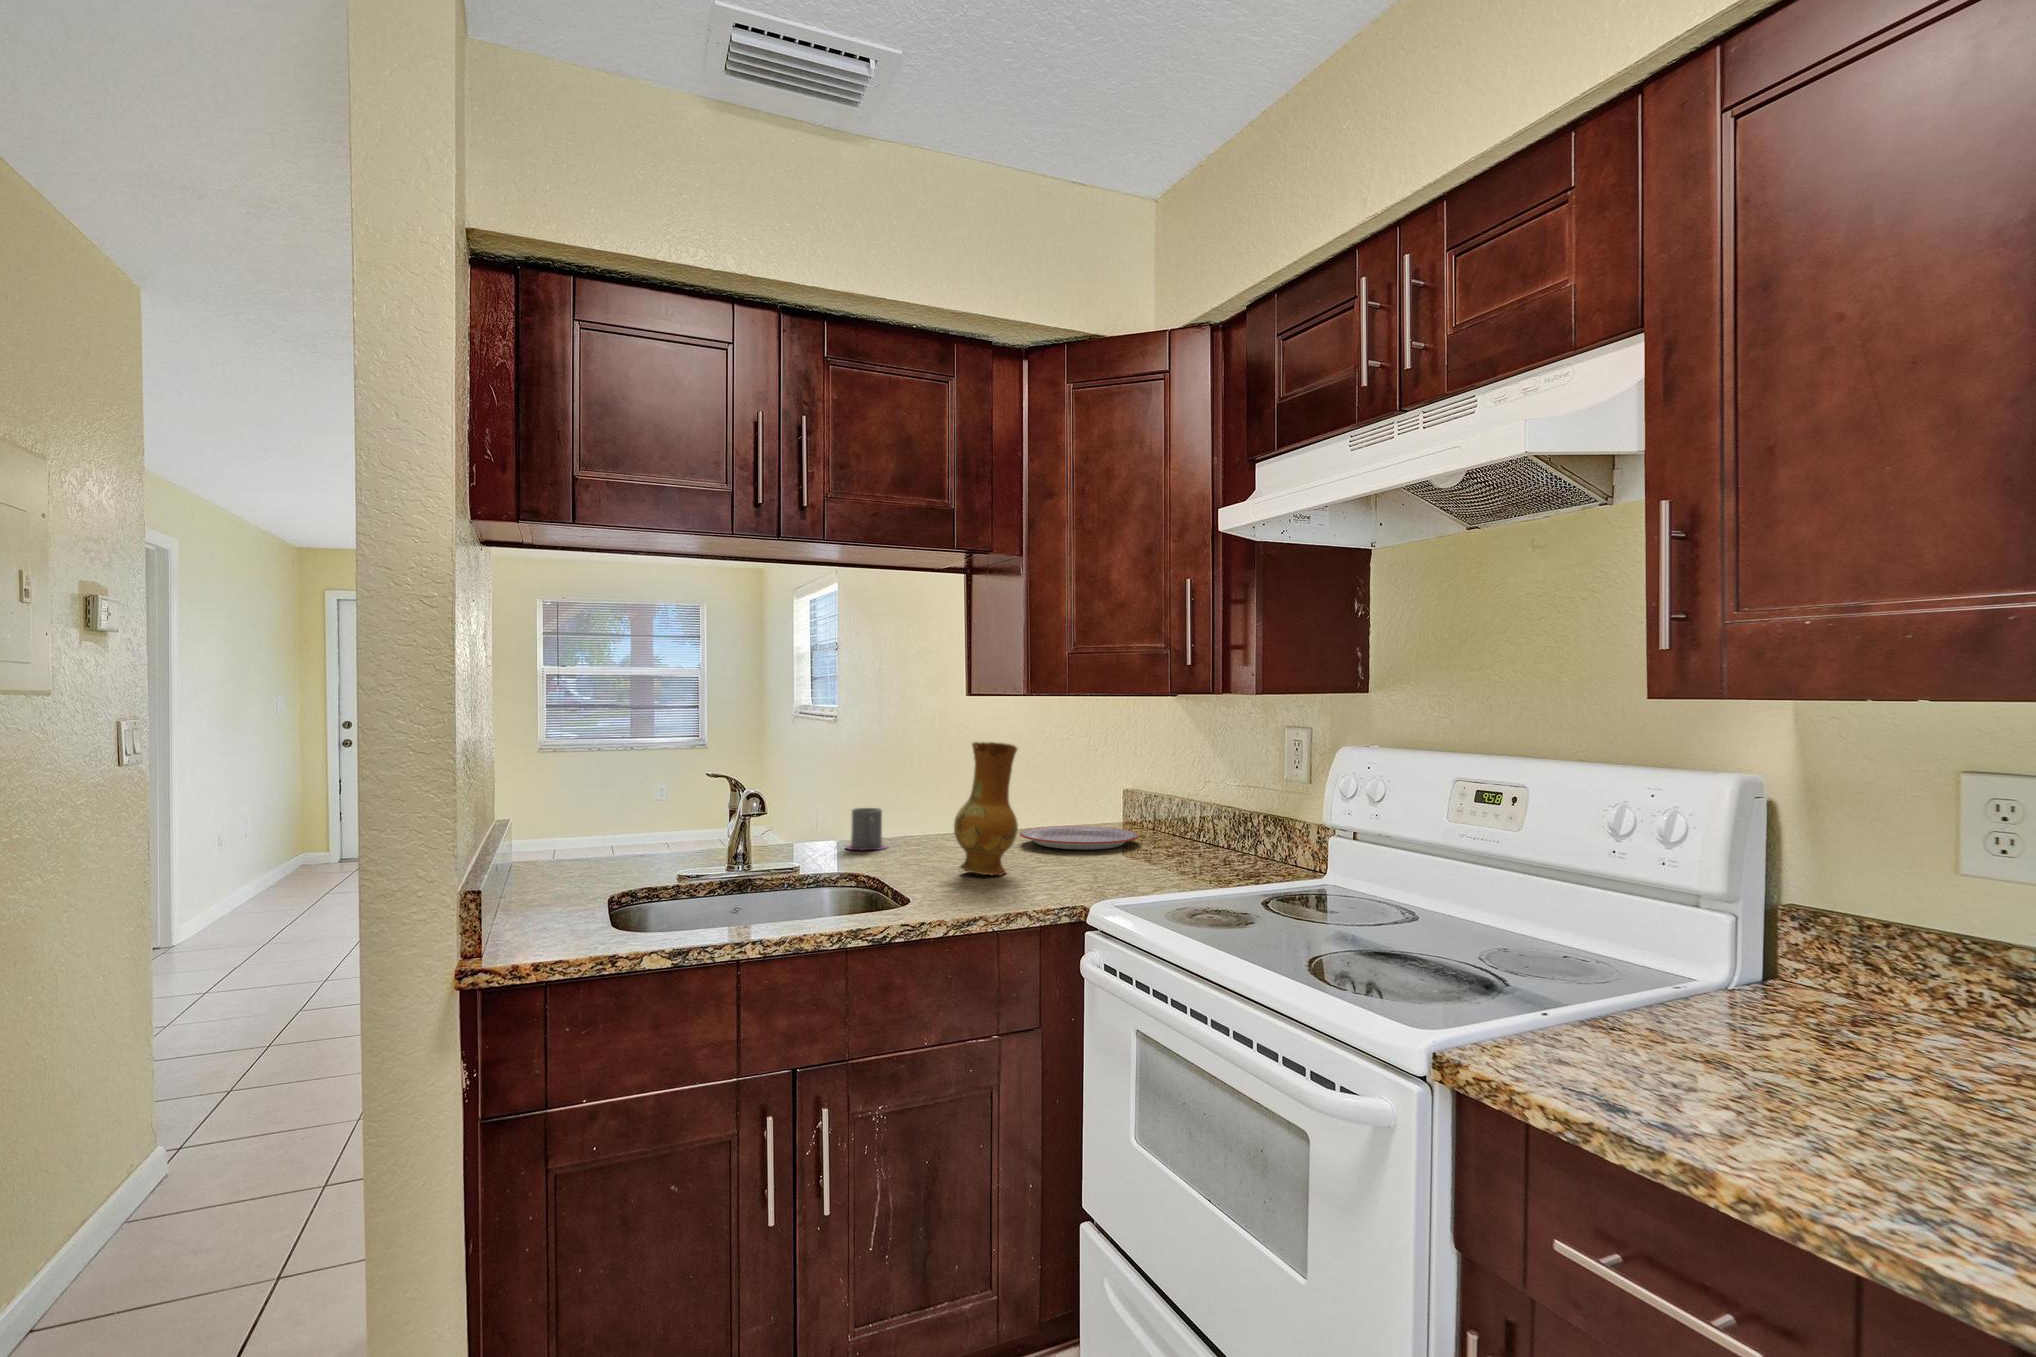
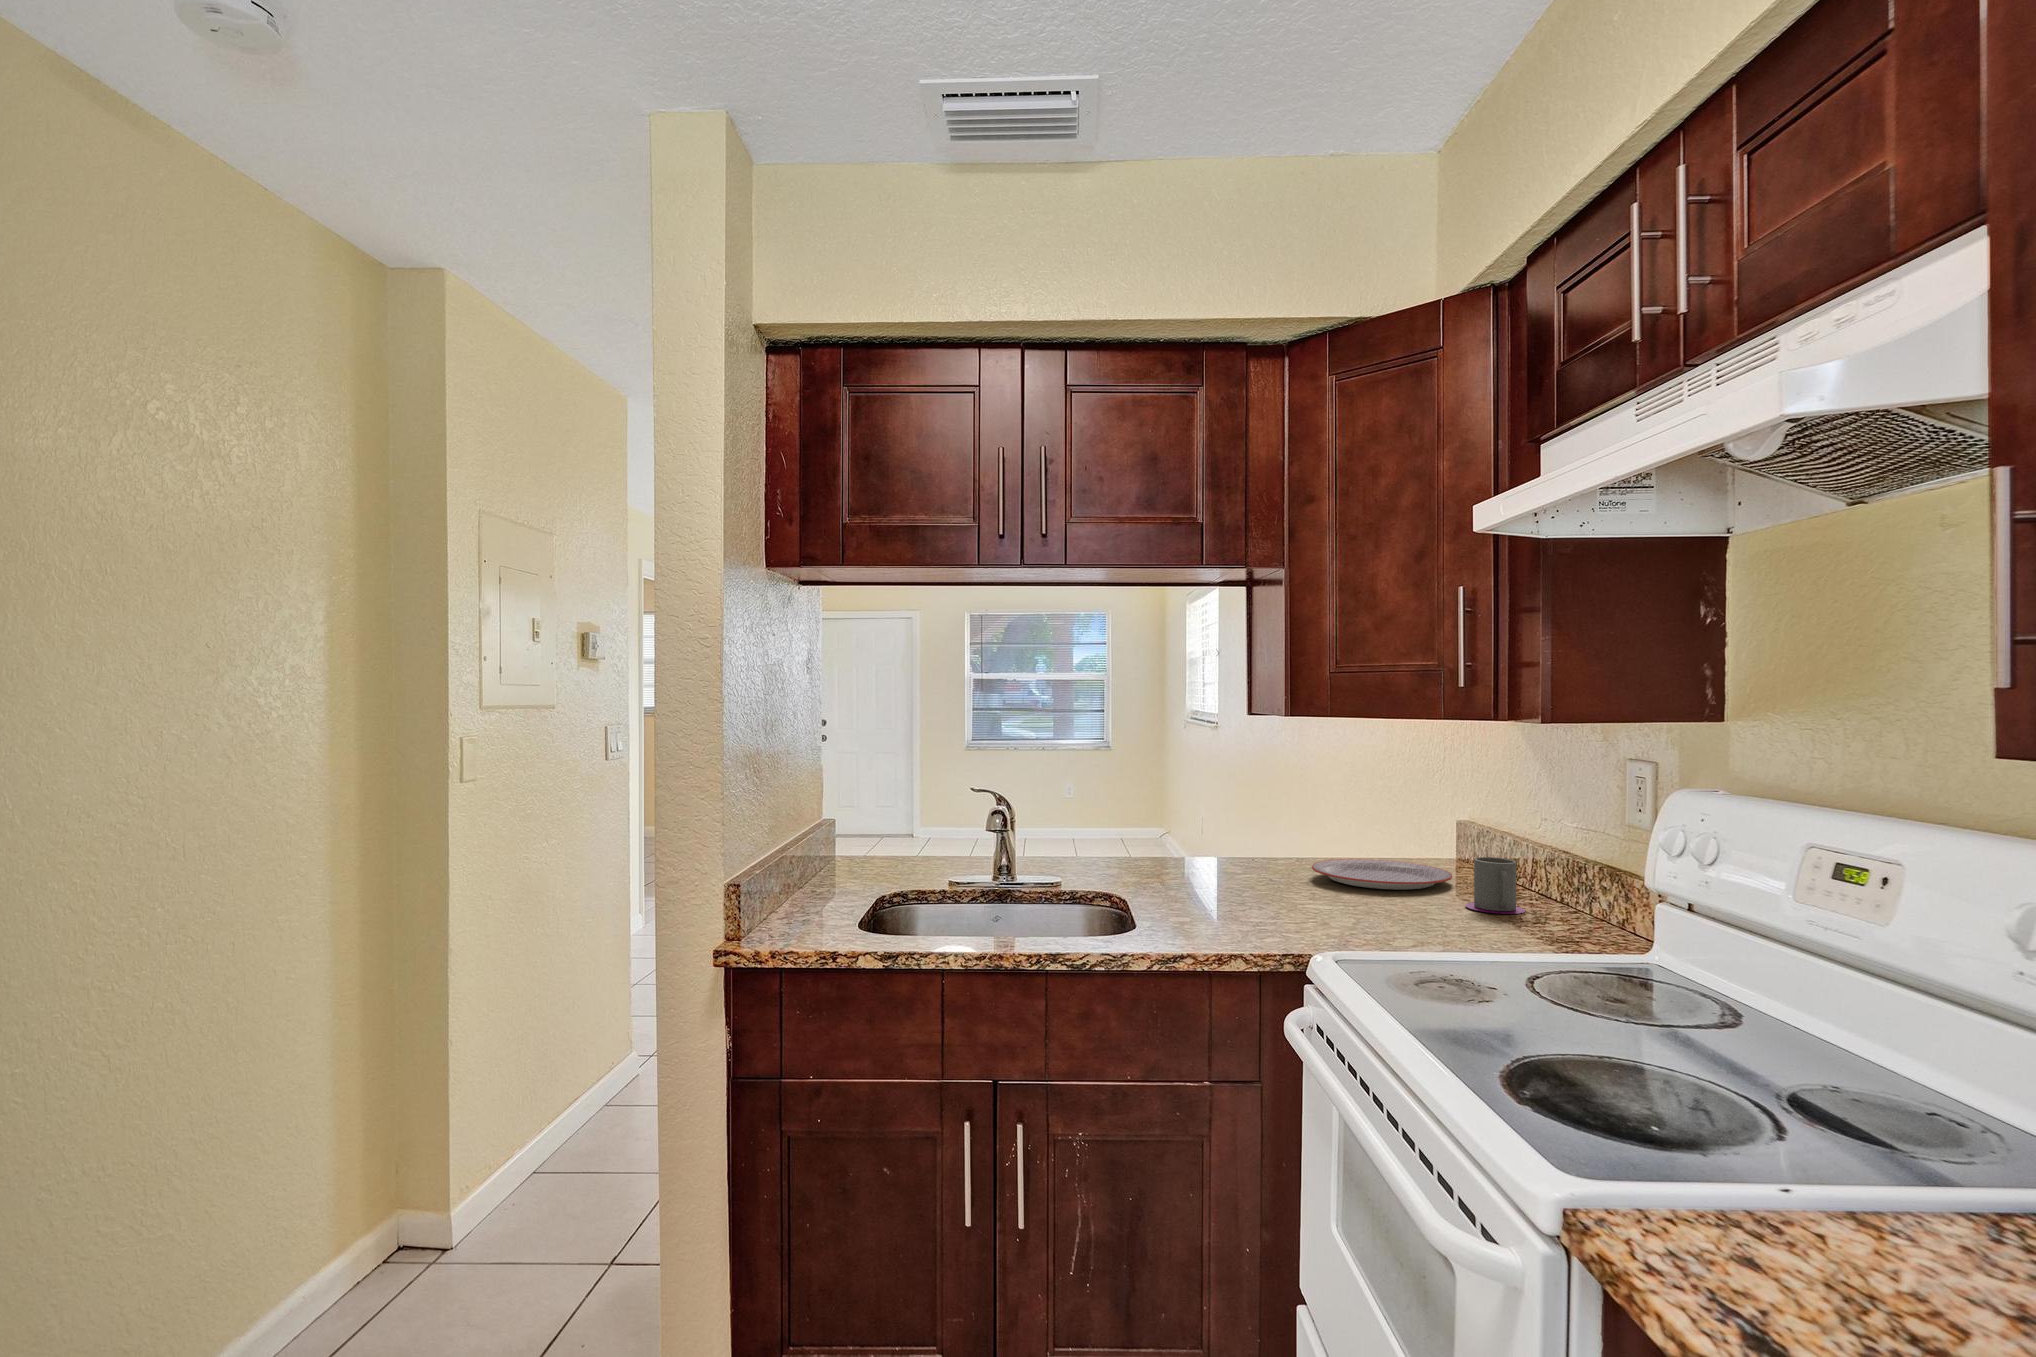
ceramic jug: present [954,742,1018,876] -> none [1206,766,1275,910]
mug: present [846,808,887,850] -> present [1466,857,1525,914]

